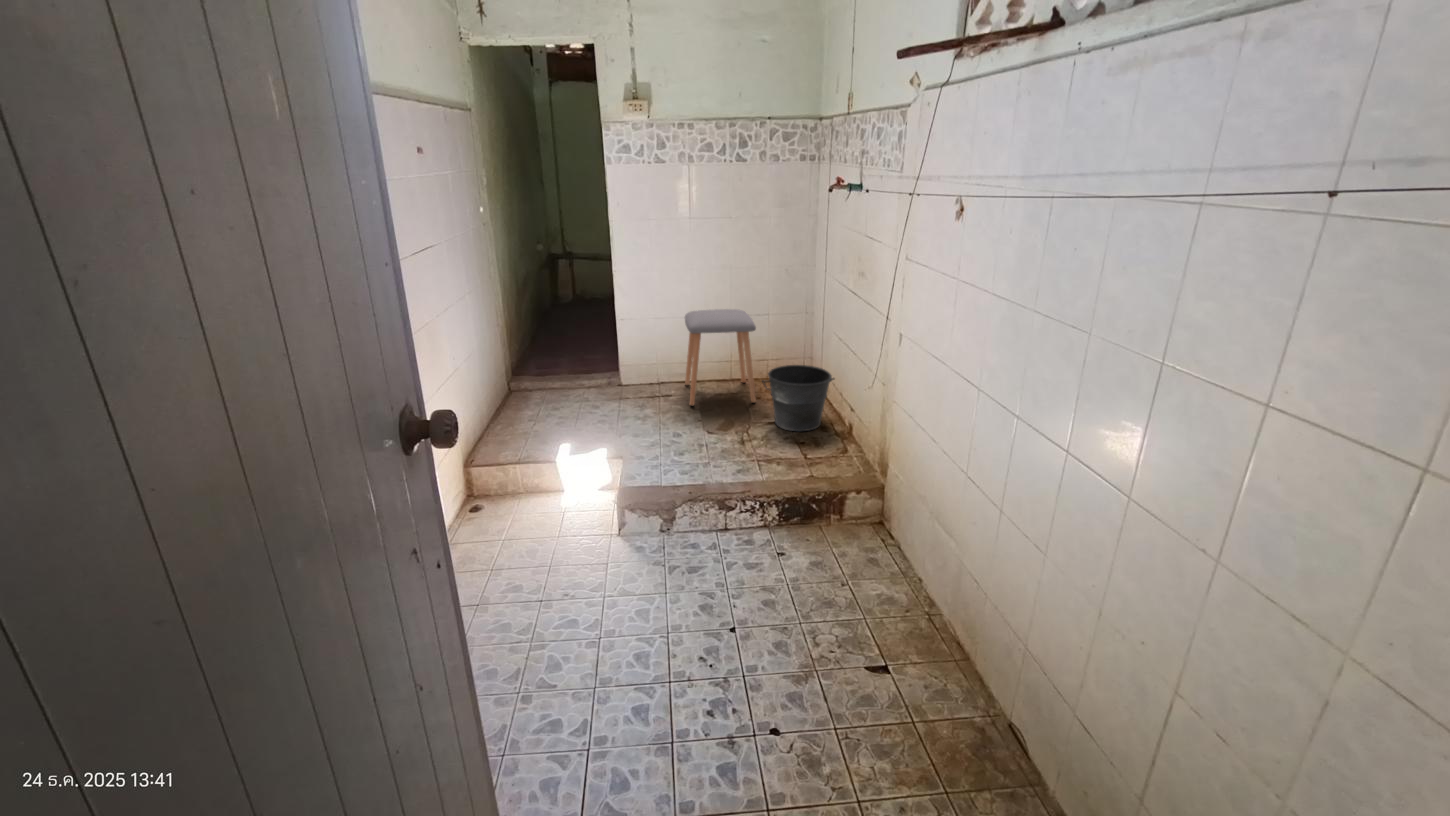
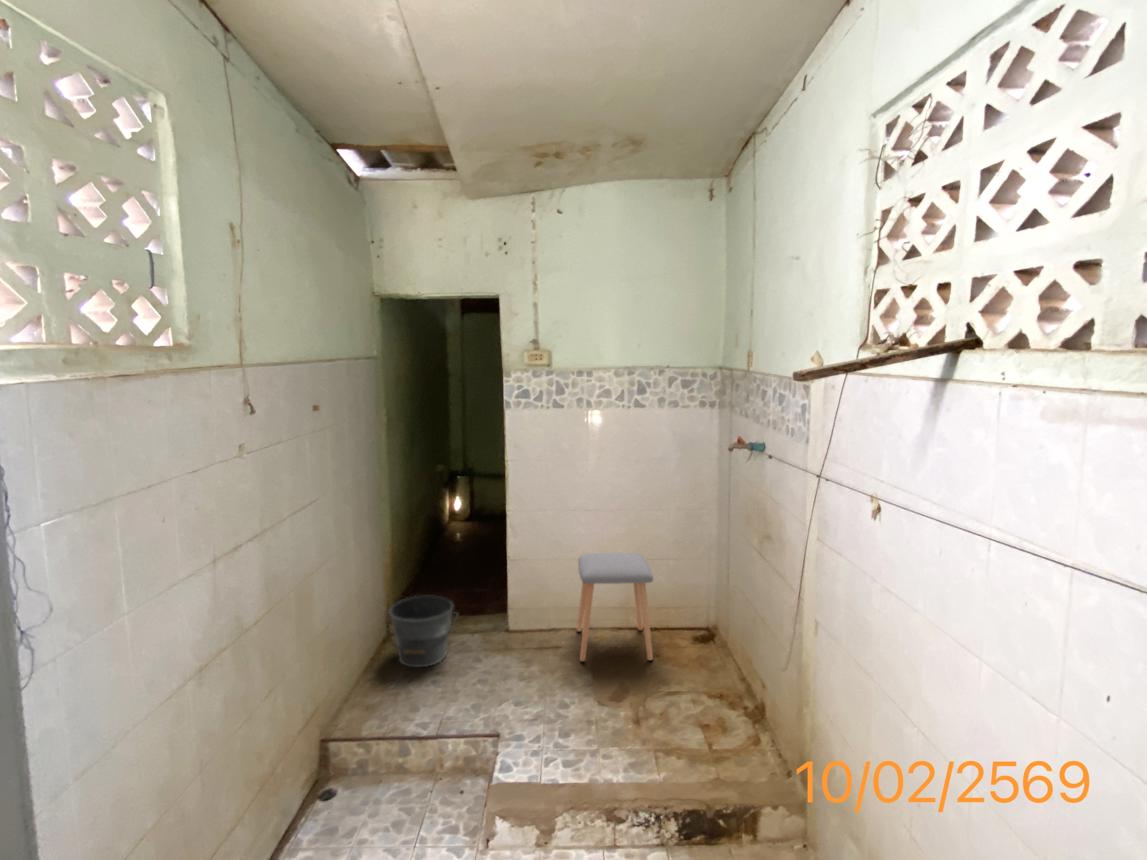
bucket: present [762,365,834,431] -> present [386,596,457,668]

